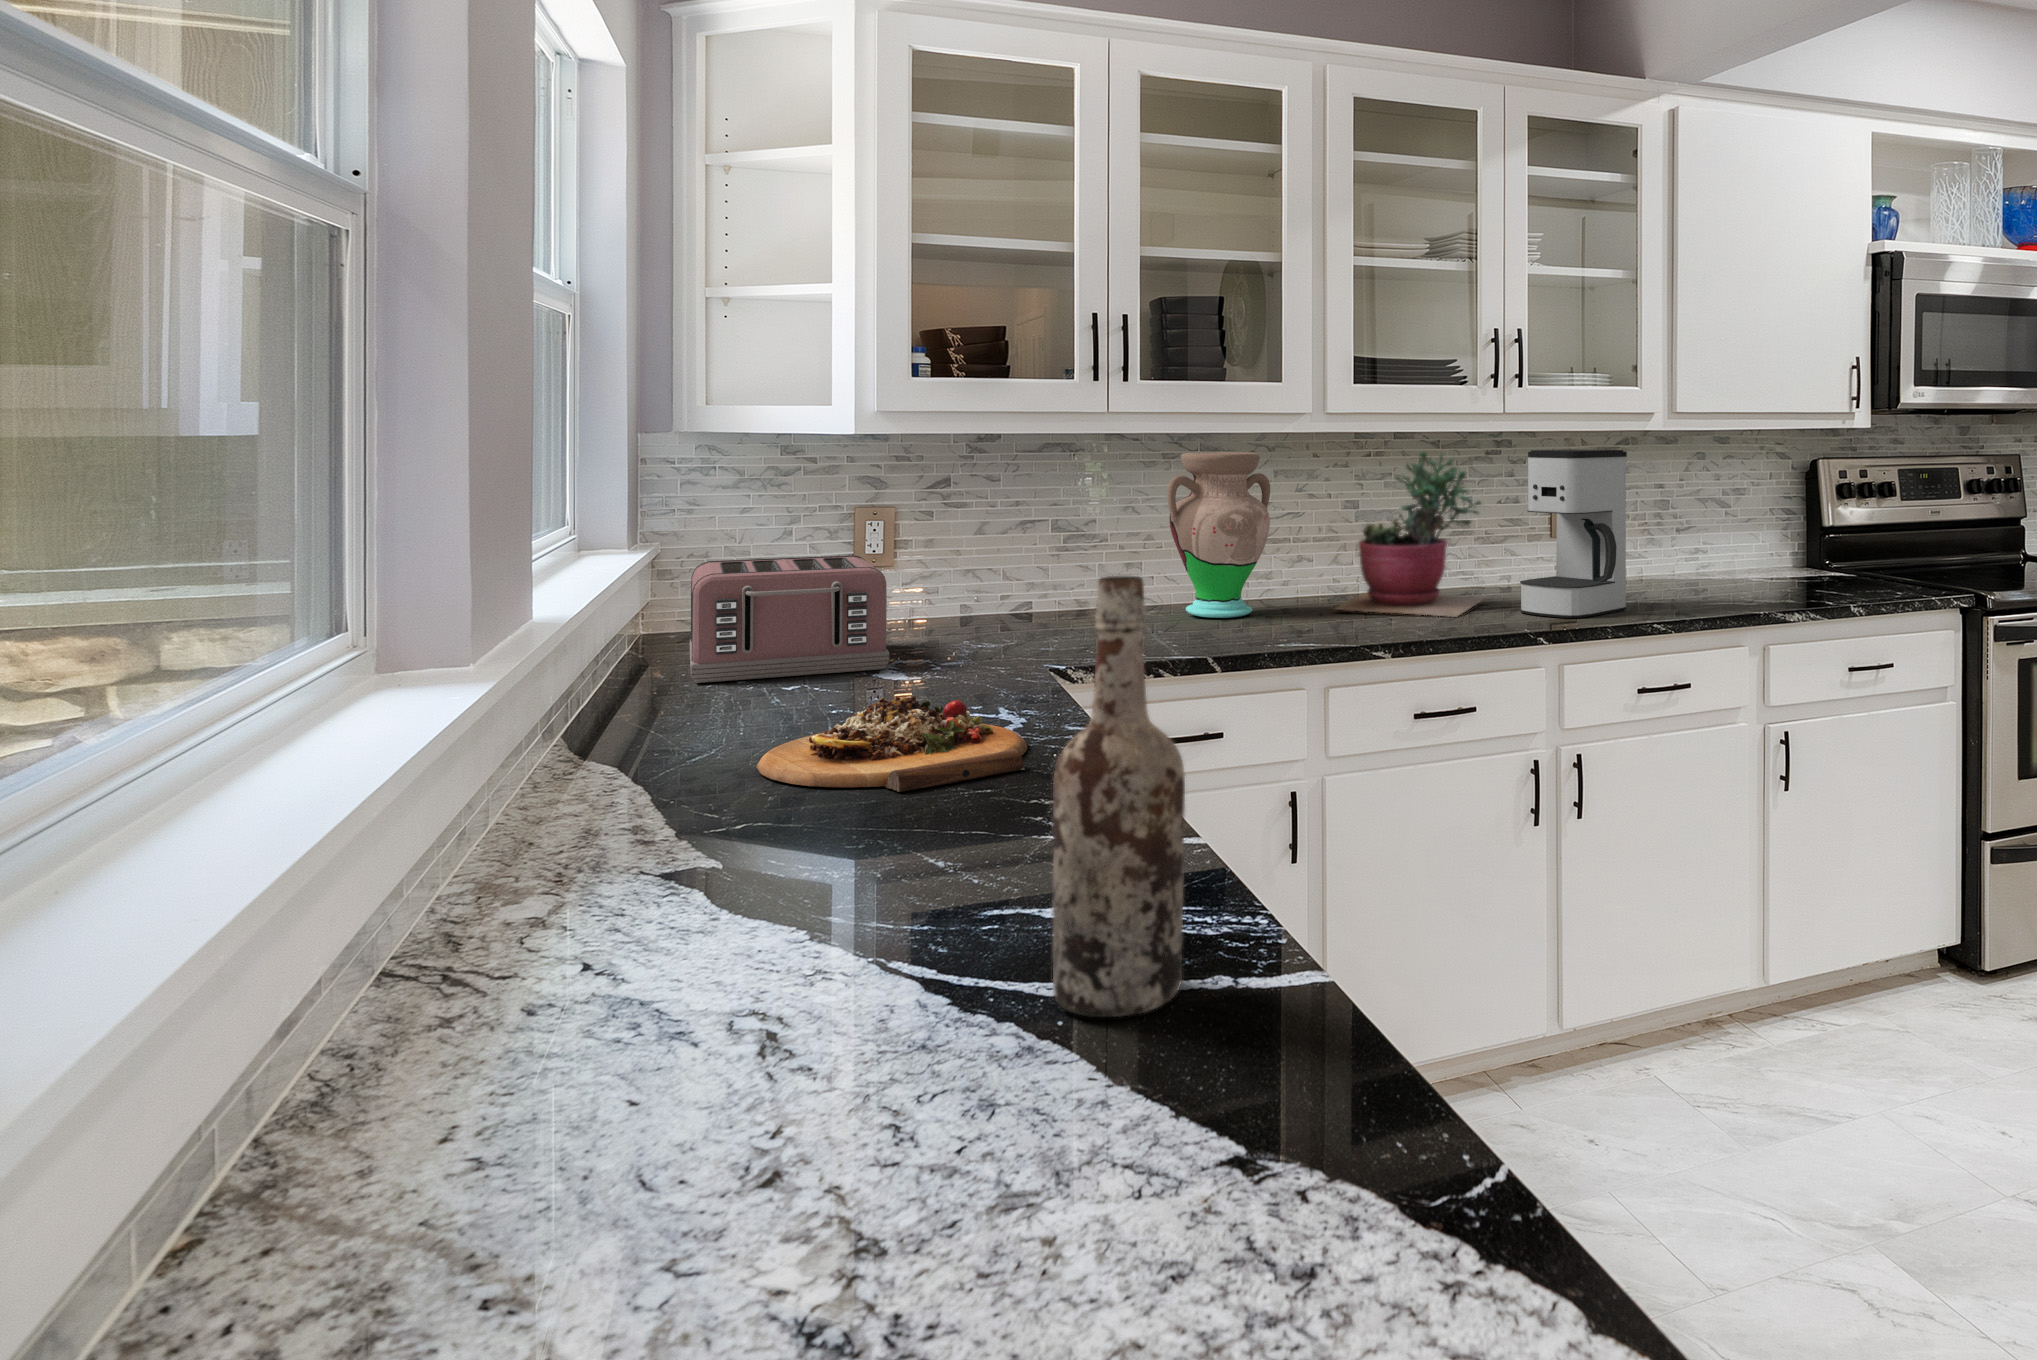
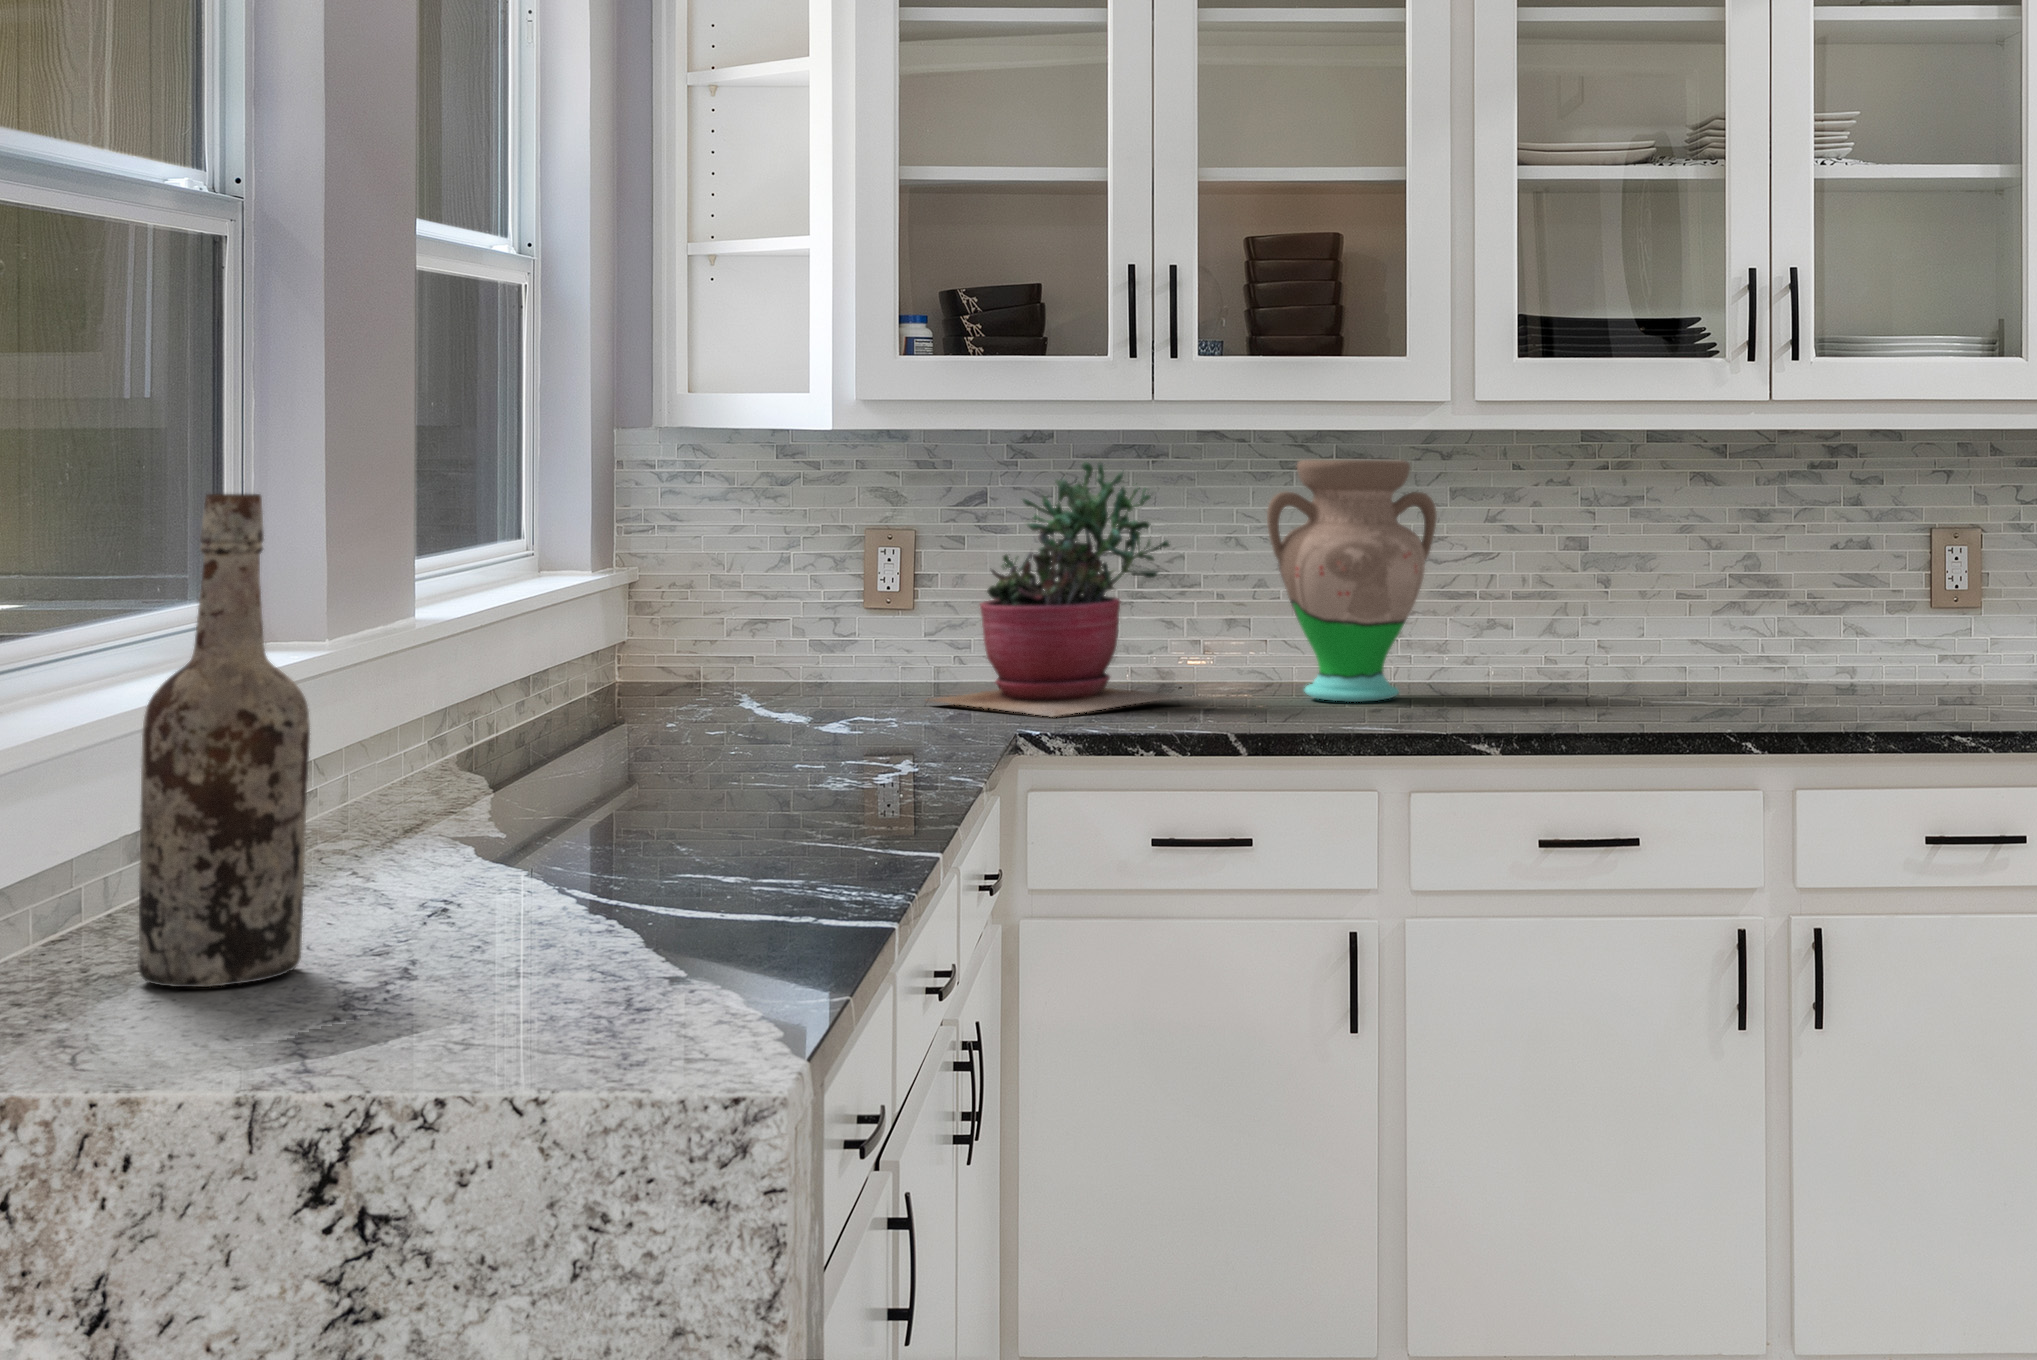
coffee maker: present [1520,449,1627,618] -> none [1782,455,1964,723]
succulent plant: present [1335,451,1484,617] -> present [933,462,1179,717]
toaster: present [690,555,889,683] -> none [566,586,849,729]
cutting board: present [756,696,1027,792] -> none [409,724,744,823]

